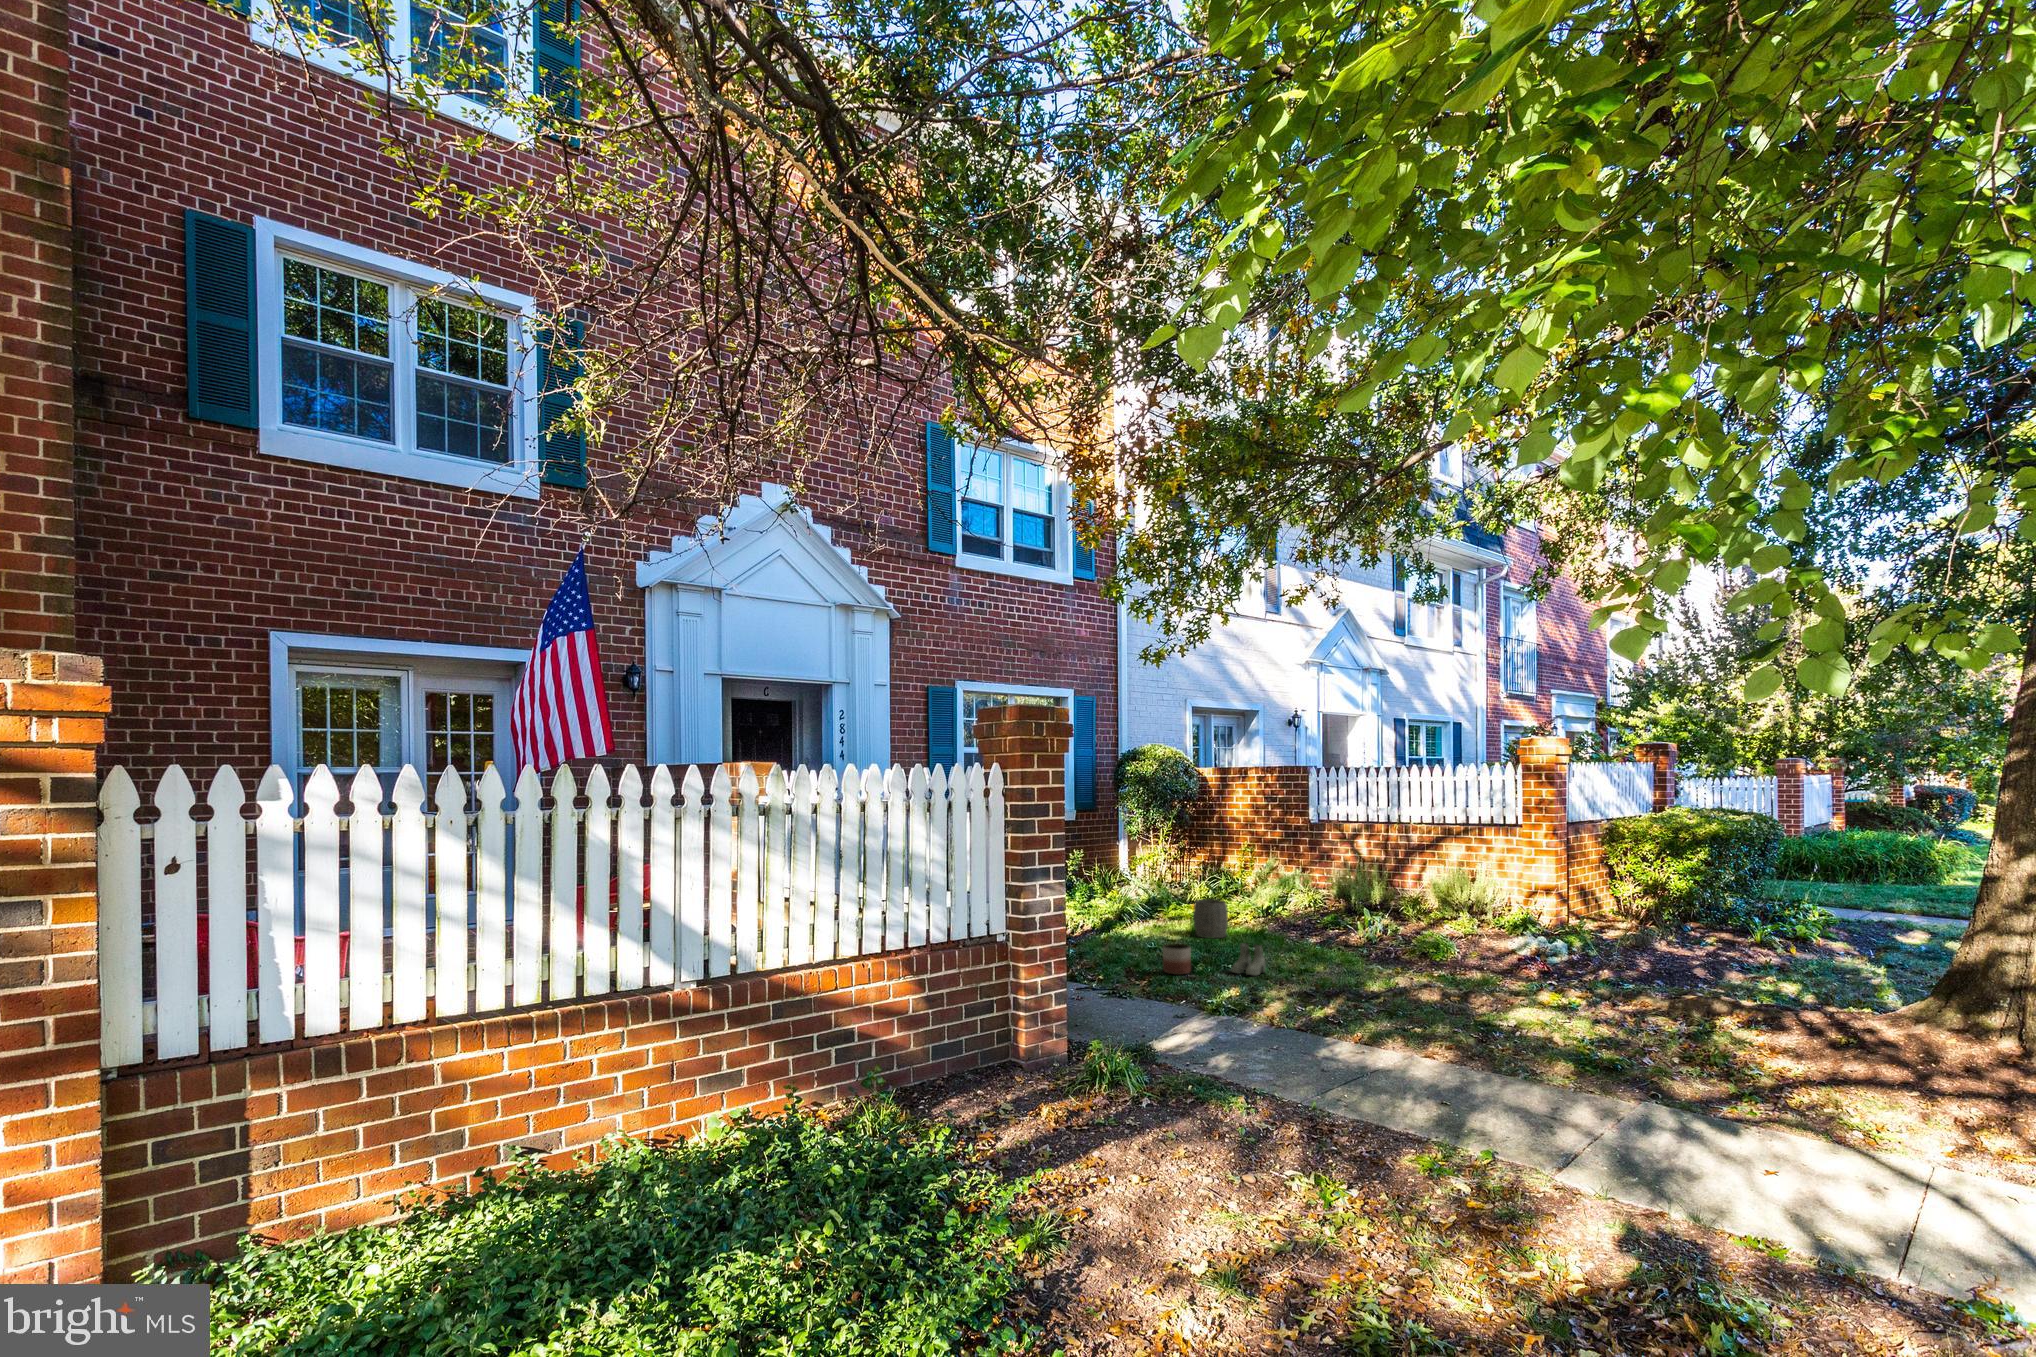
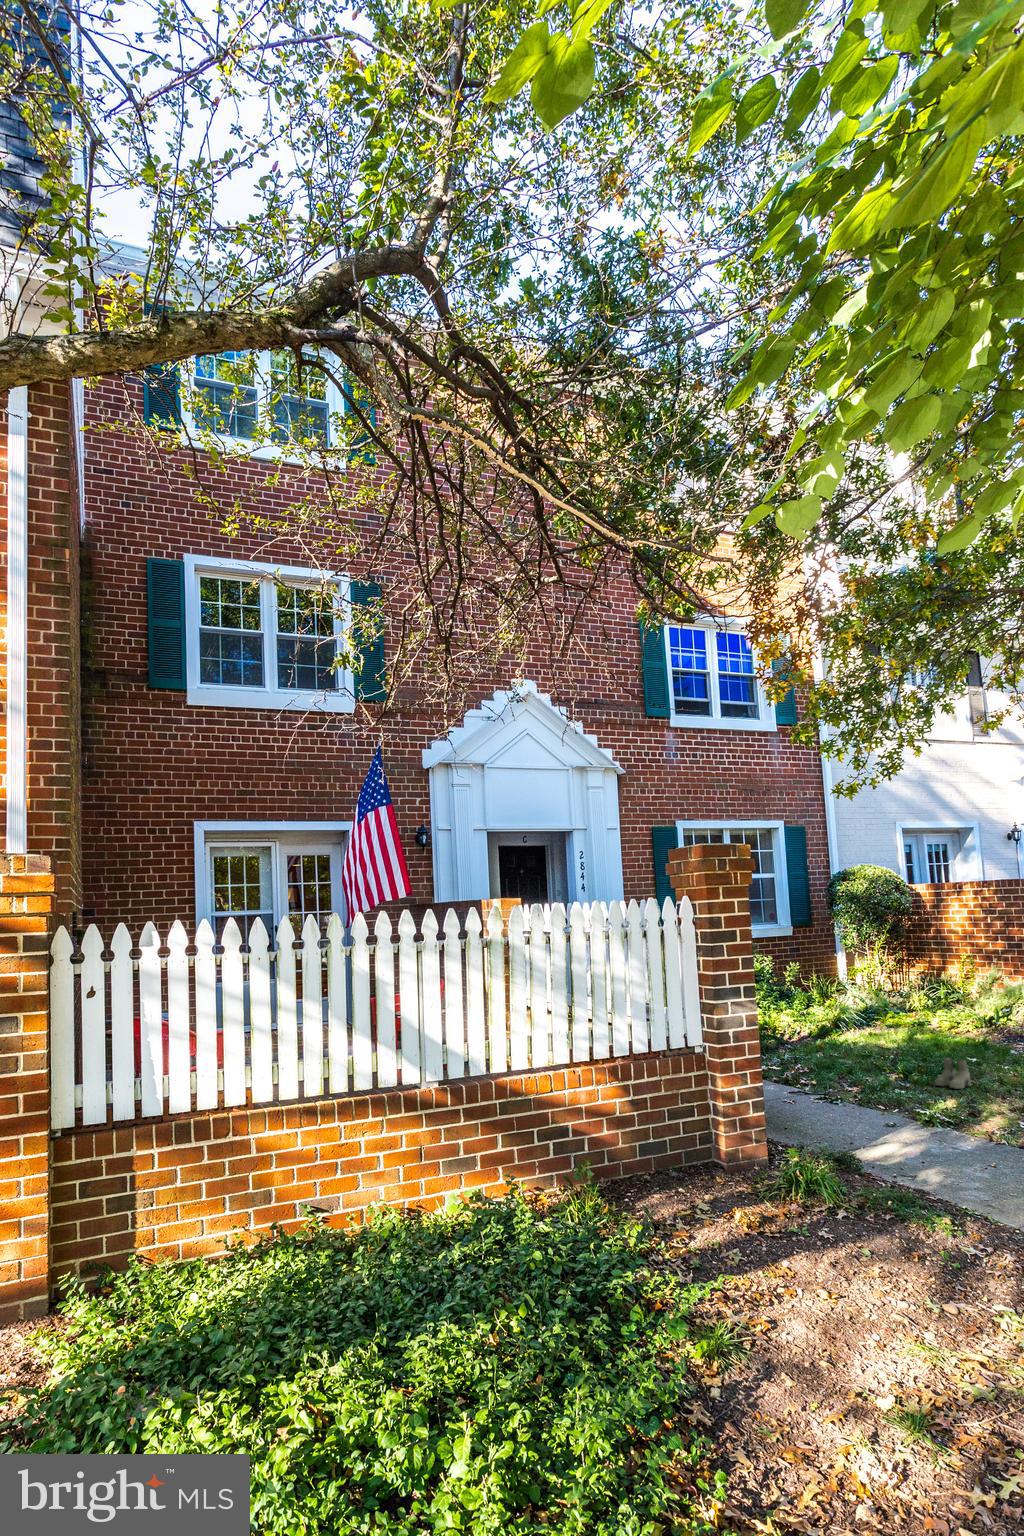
woven basket: present [1193,899,1228,938] -> none [905,1011,941,1050]
planter: present [1163,944,1191,975] -> none [866,1056,895,1085]

